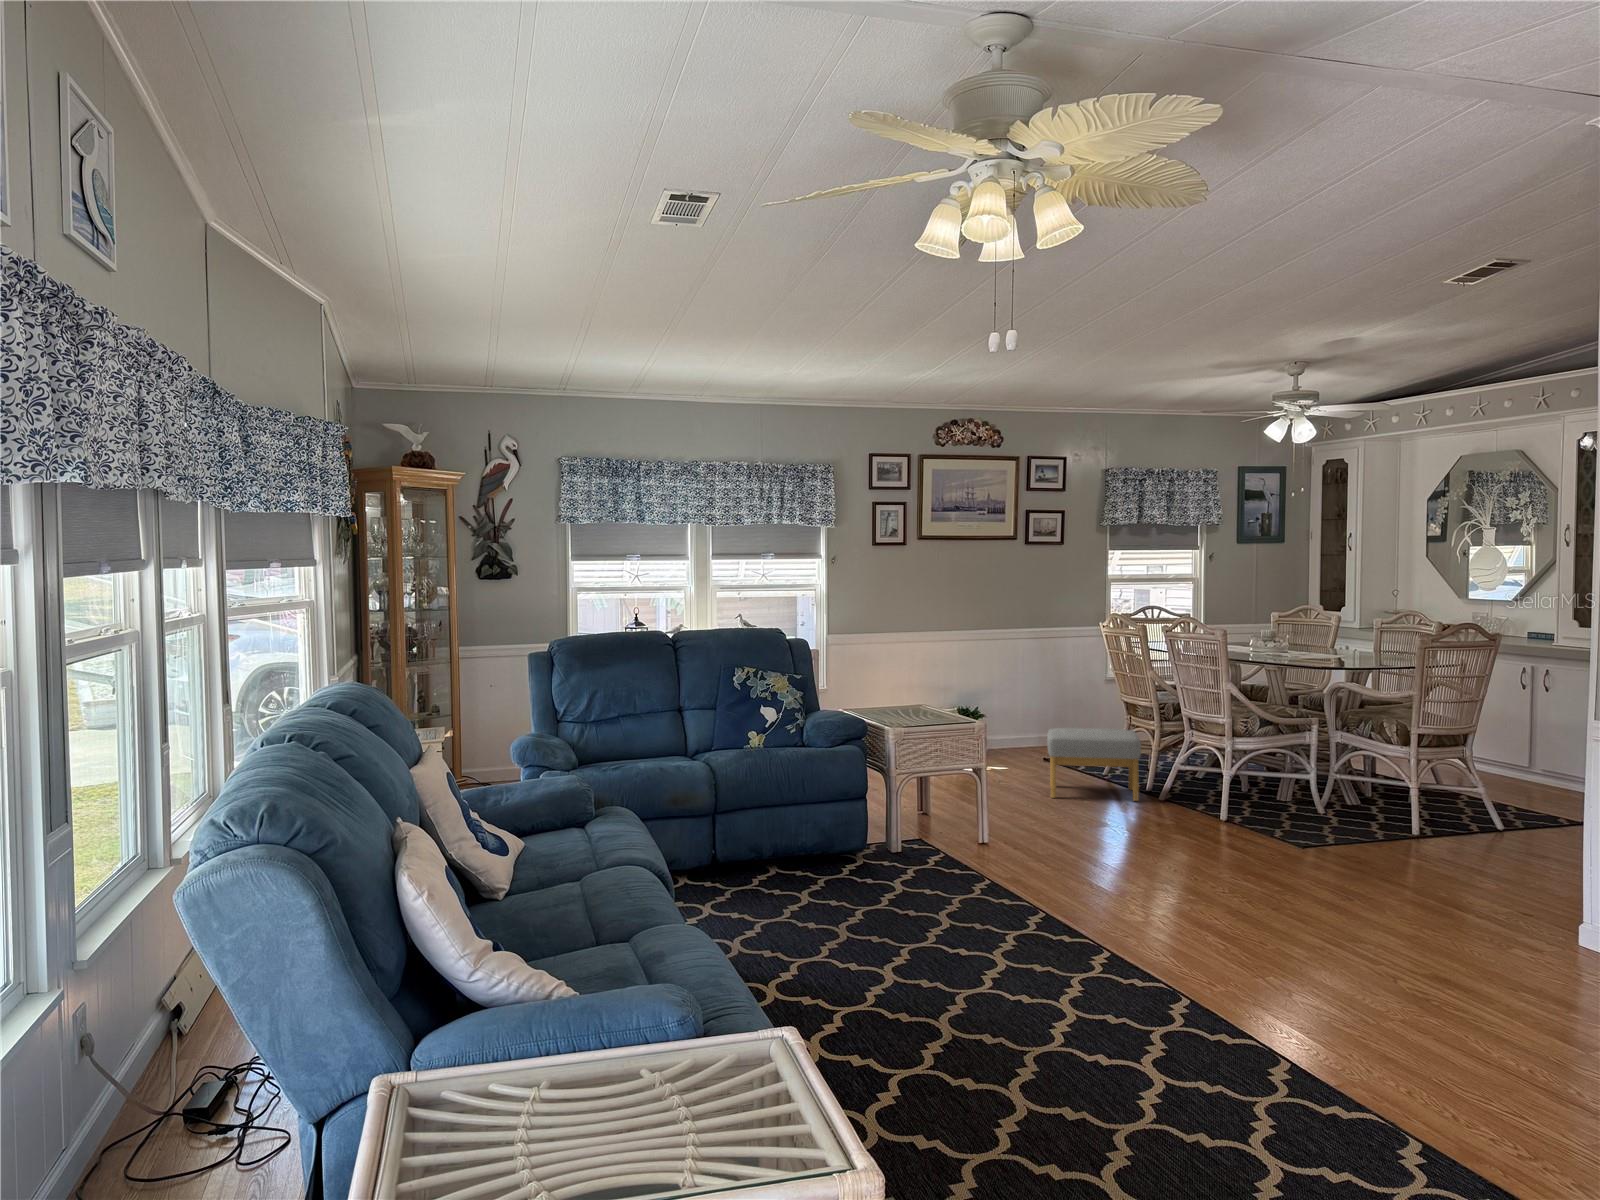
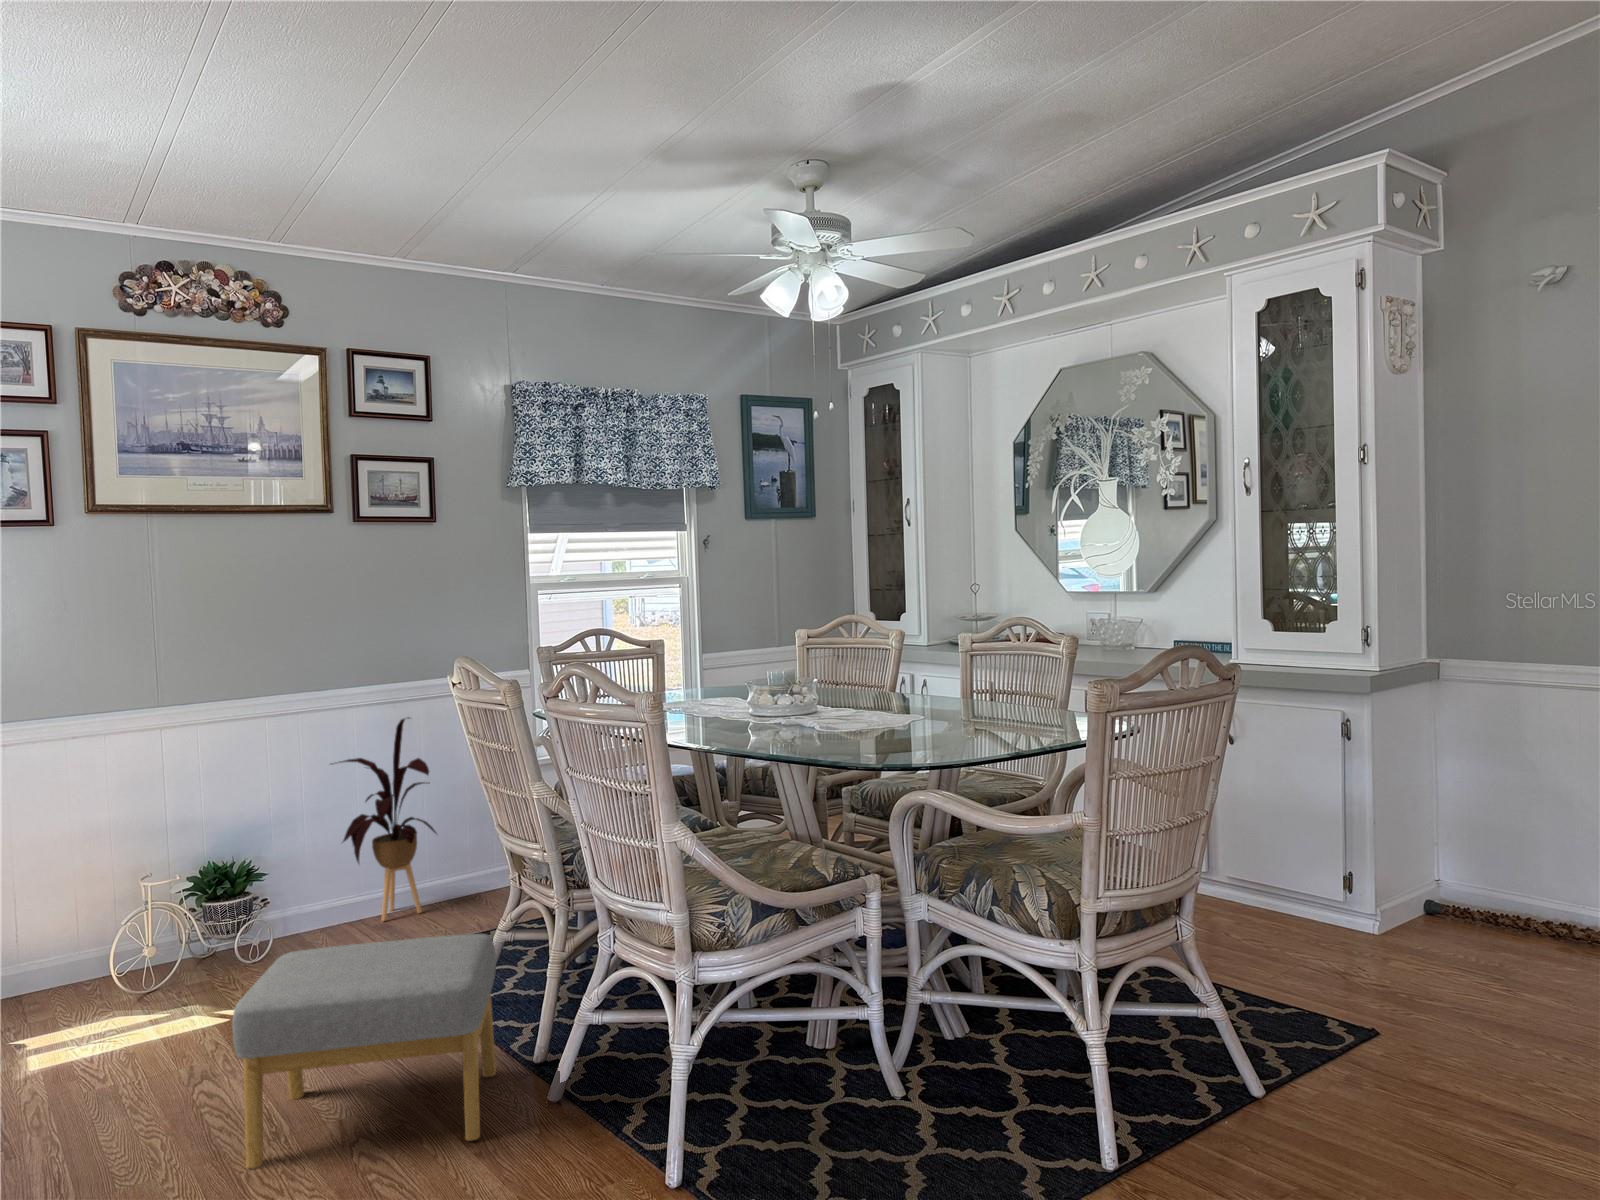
house plant: none [1015,645,1071,747] -> present [339,717,436,921]

